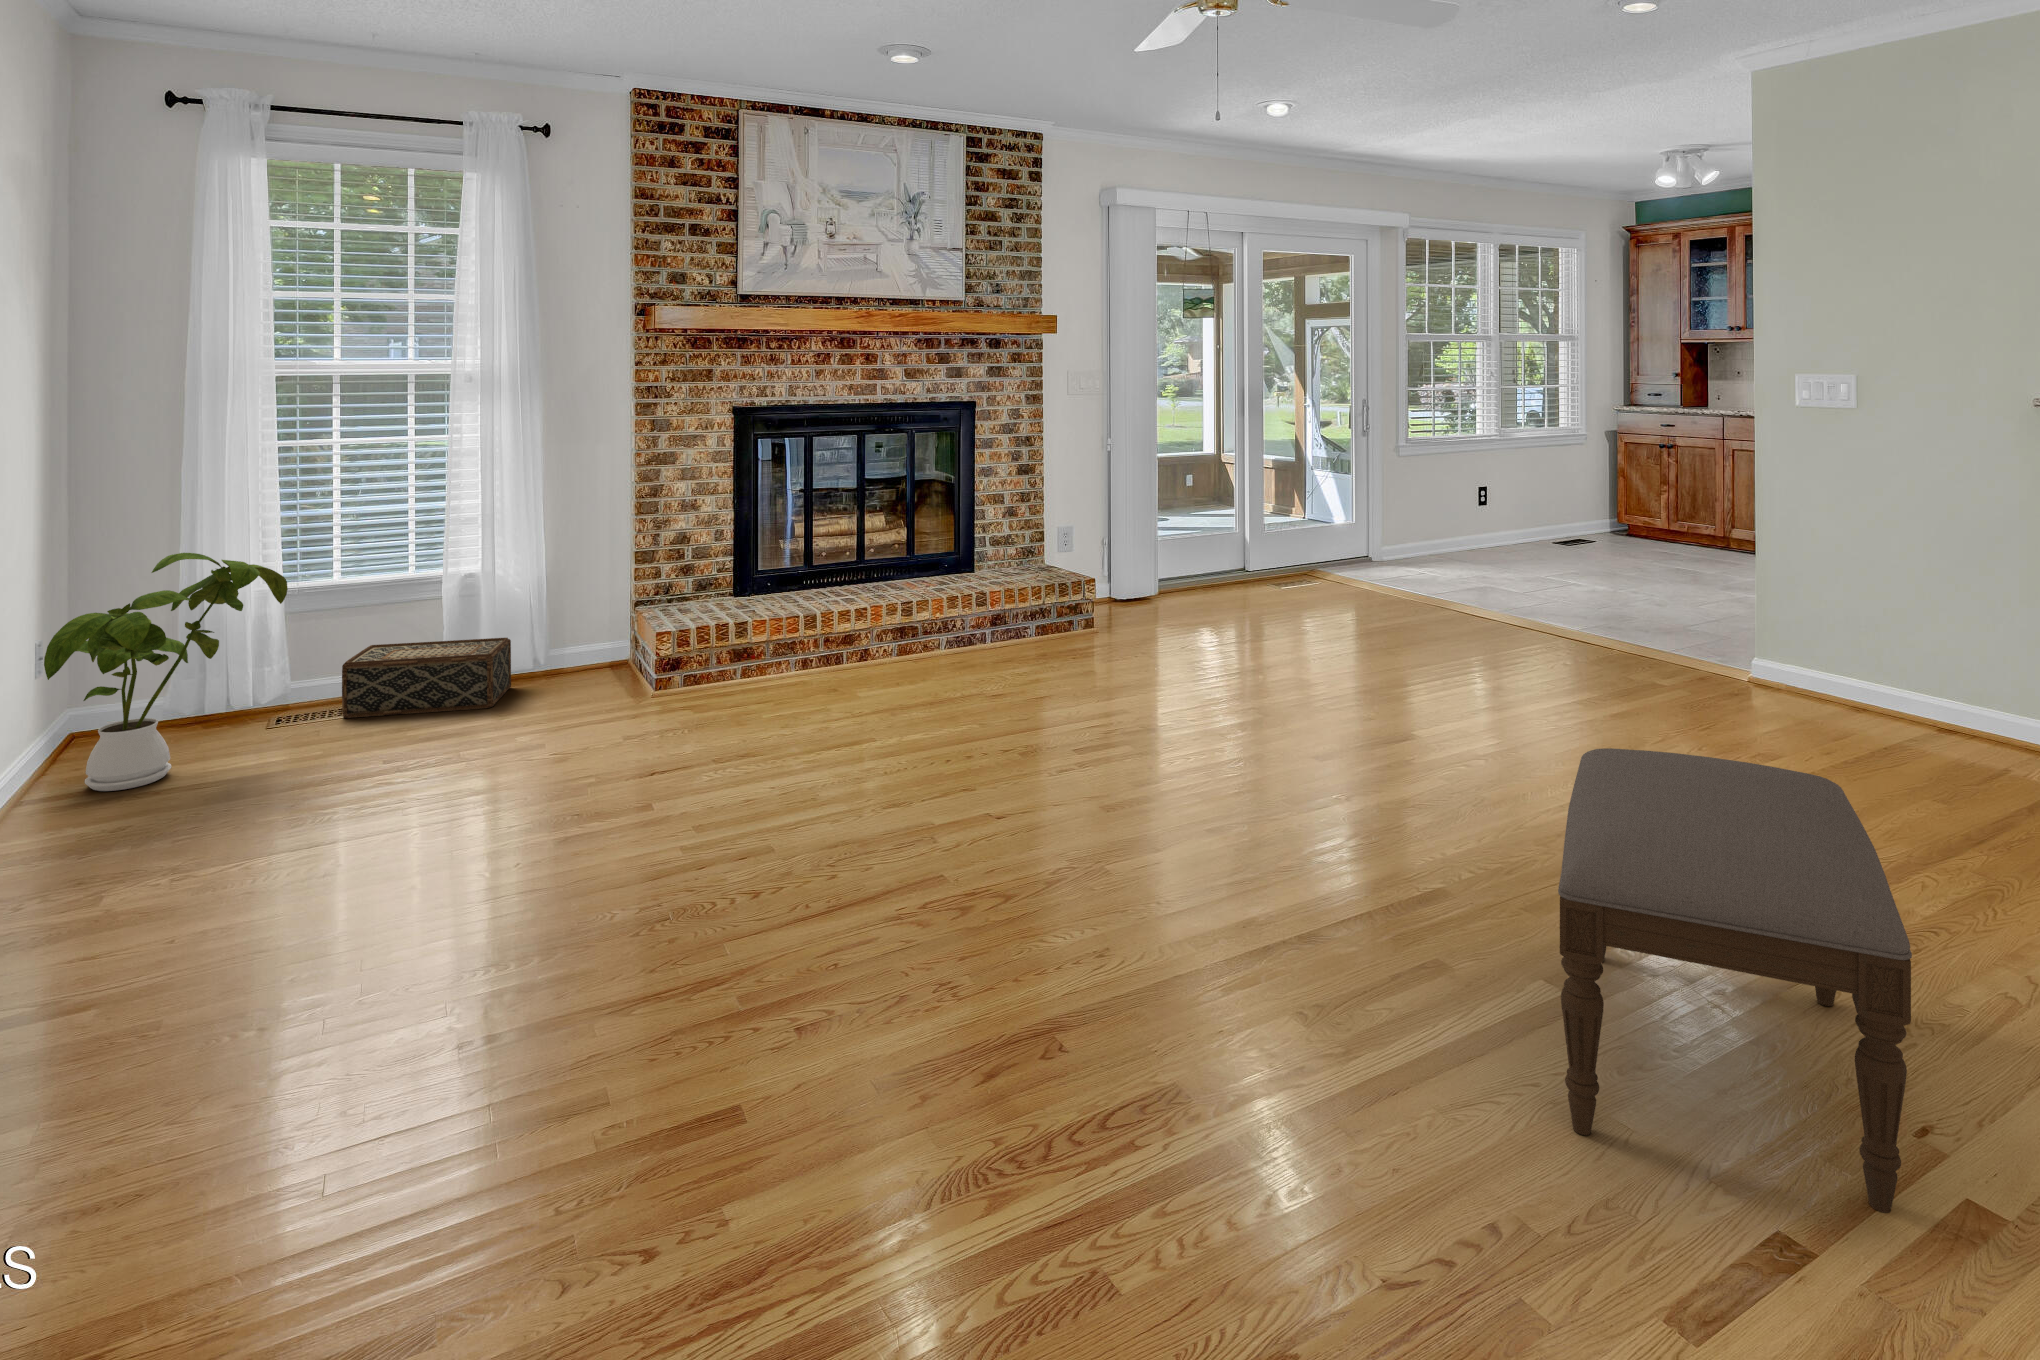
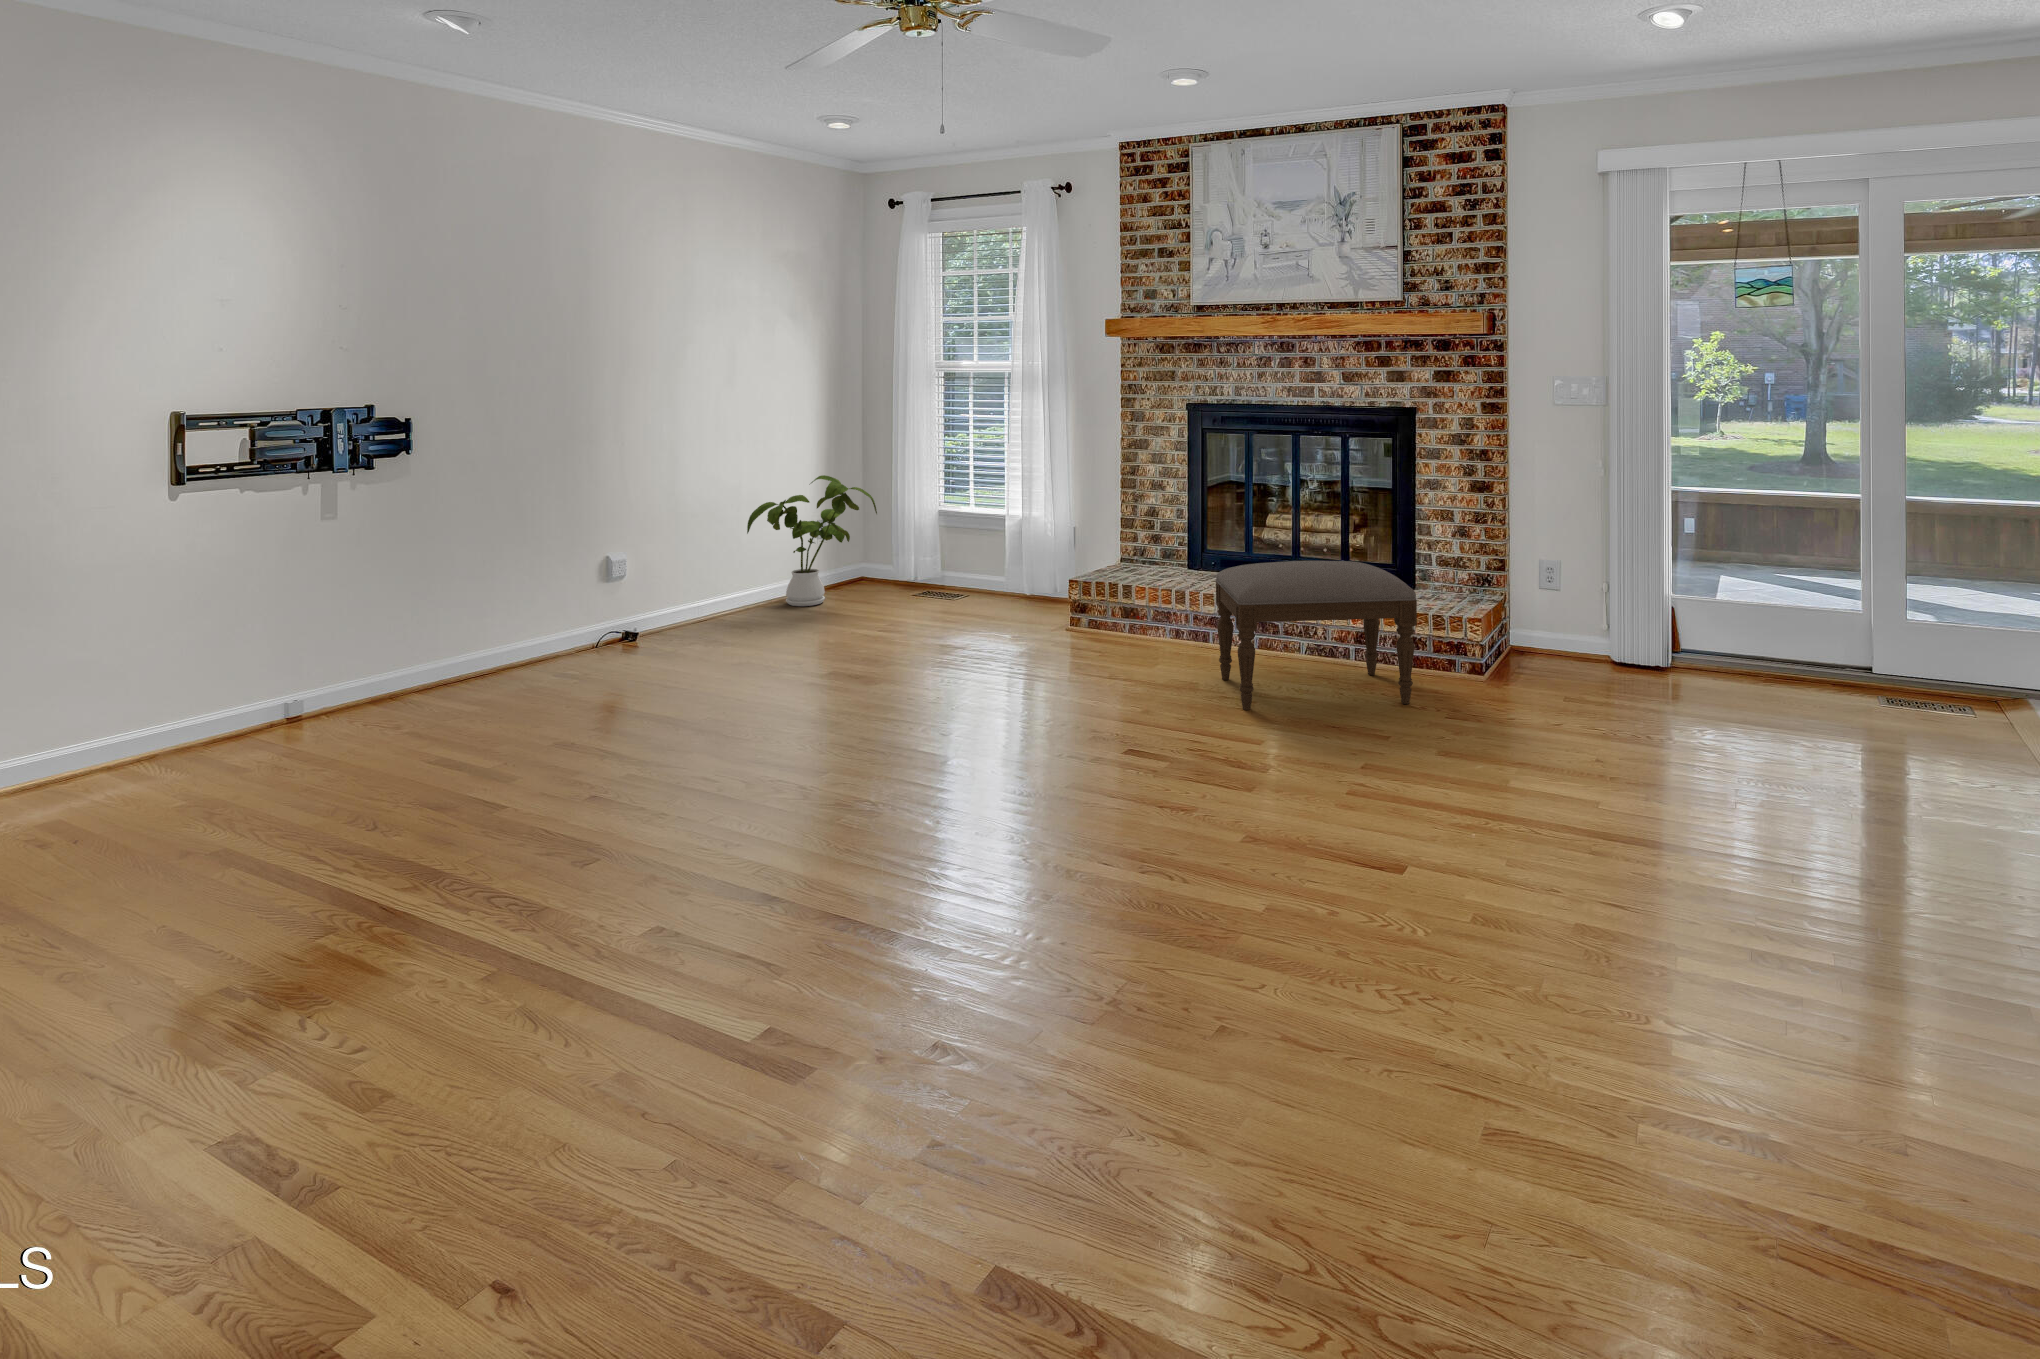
woven basket: present [342,638,511,718] -> none [932,557,1029,612]
ottoman: present [1558,748,1912,1213] -> present [1216,561,1417,710]

